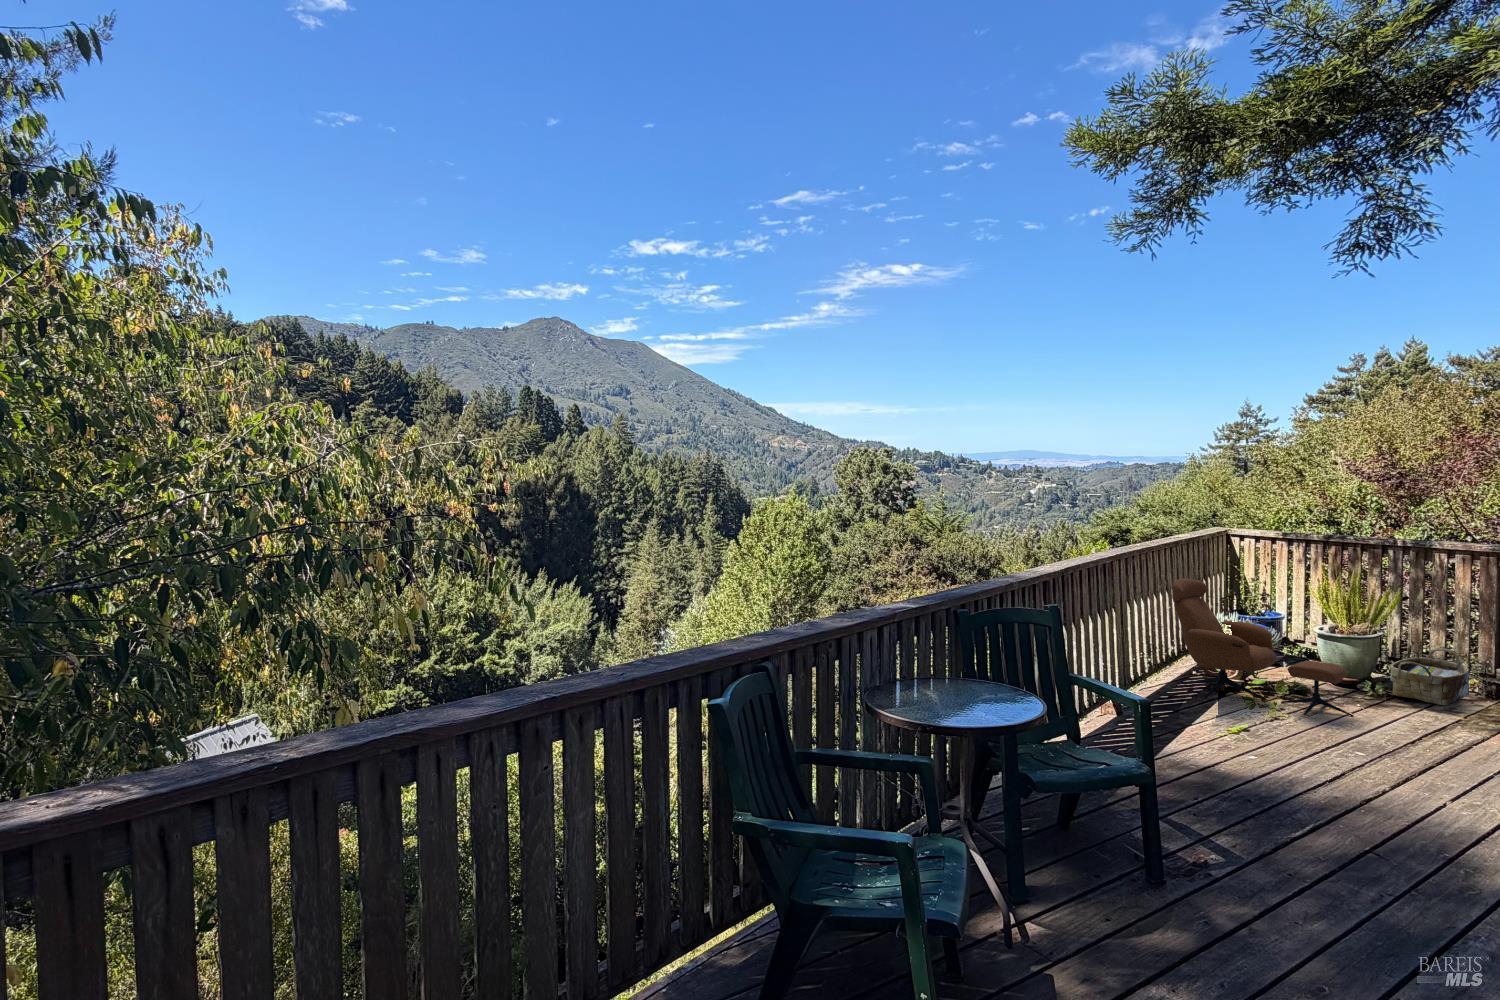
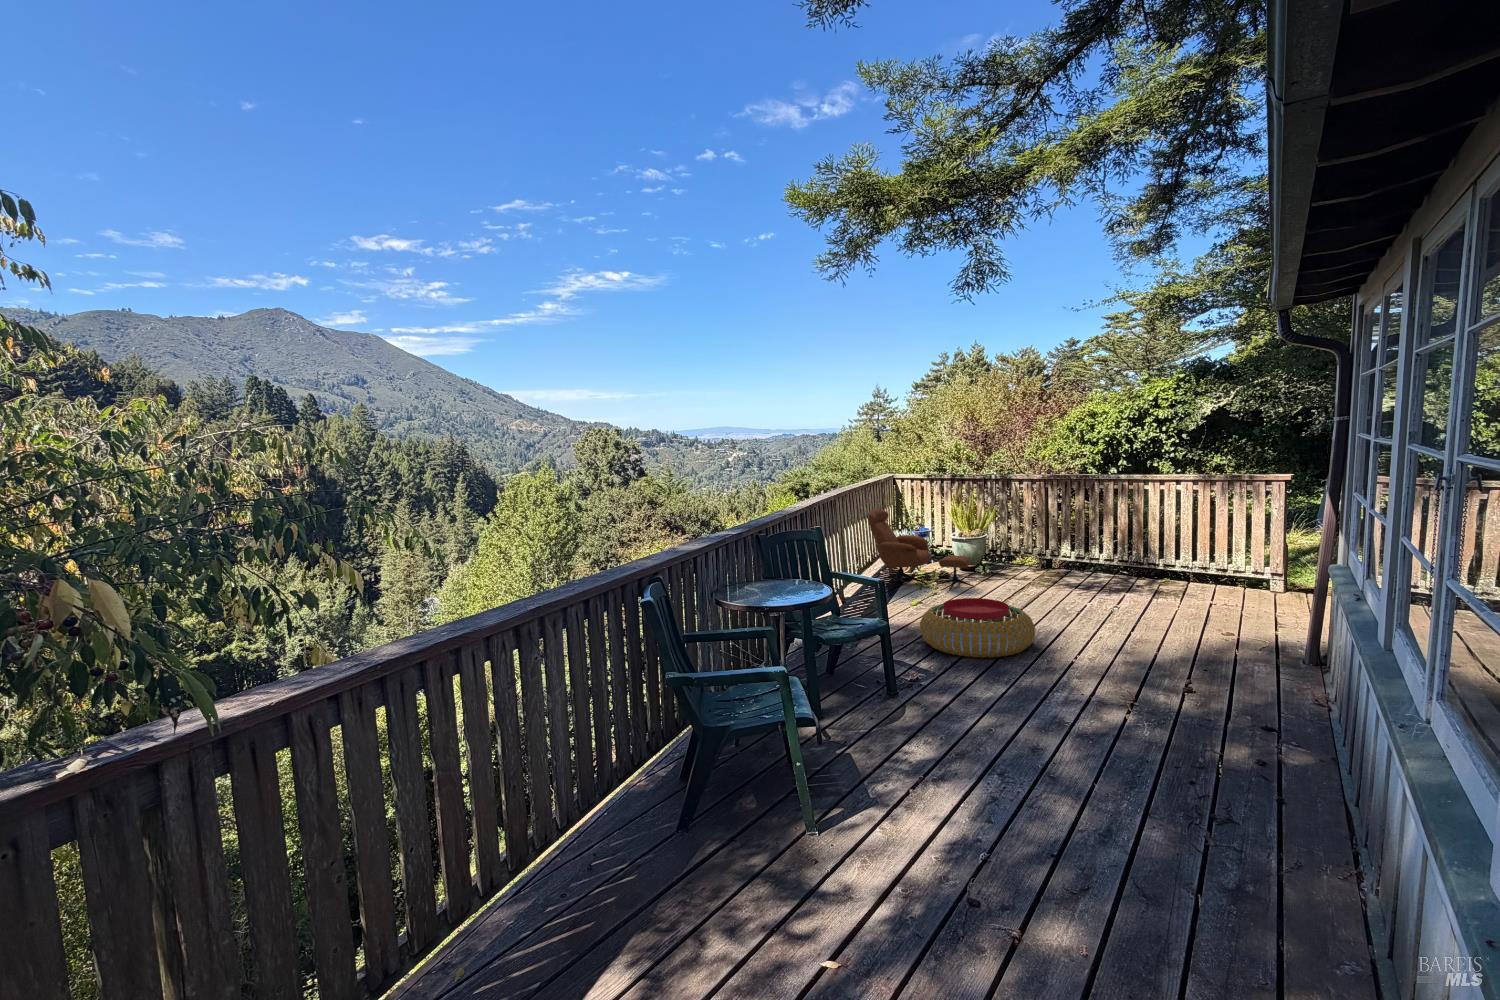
woven basket: present [1390,648,1470,706] -> none [992,540,1032,575]
pouf: none [1228,737,1449,851] -> present [920,598,1035,658]

